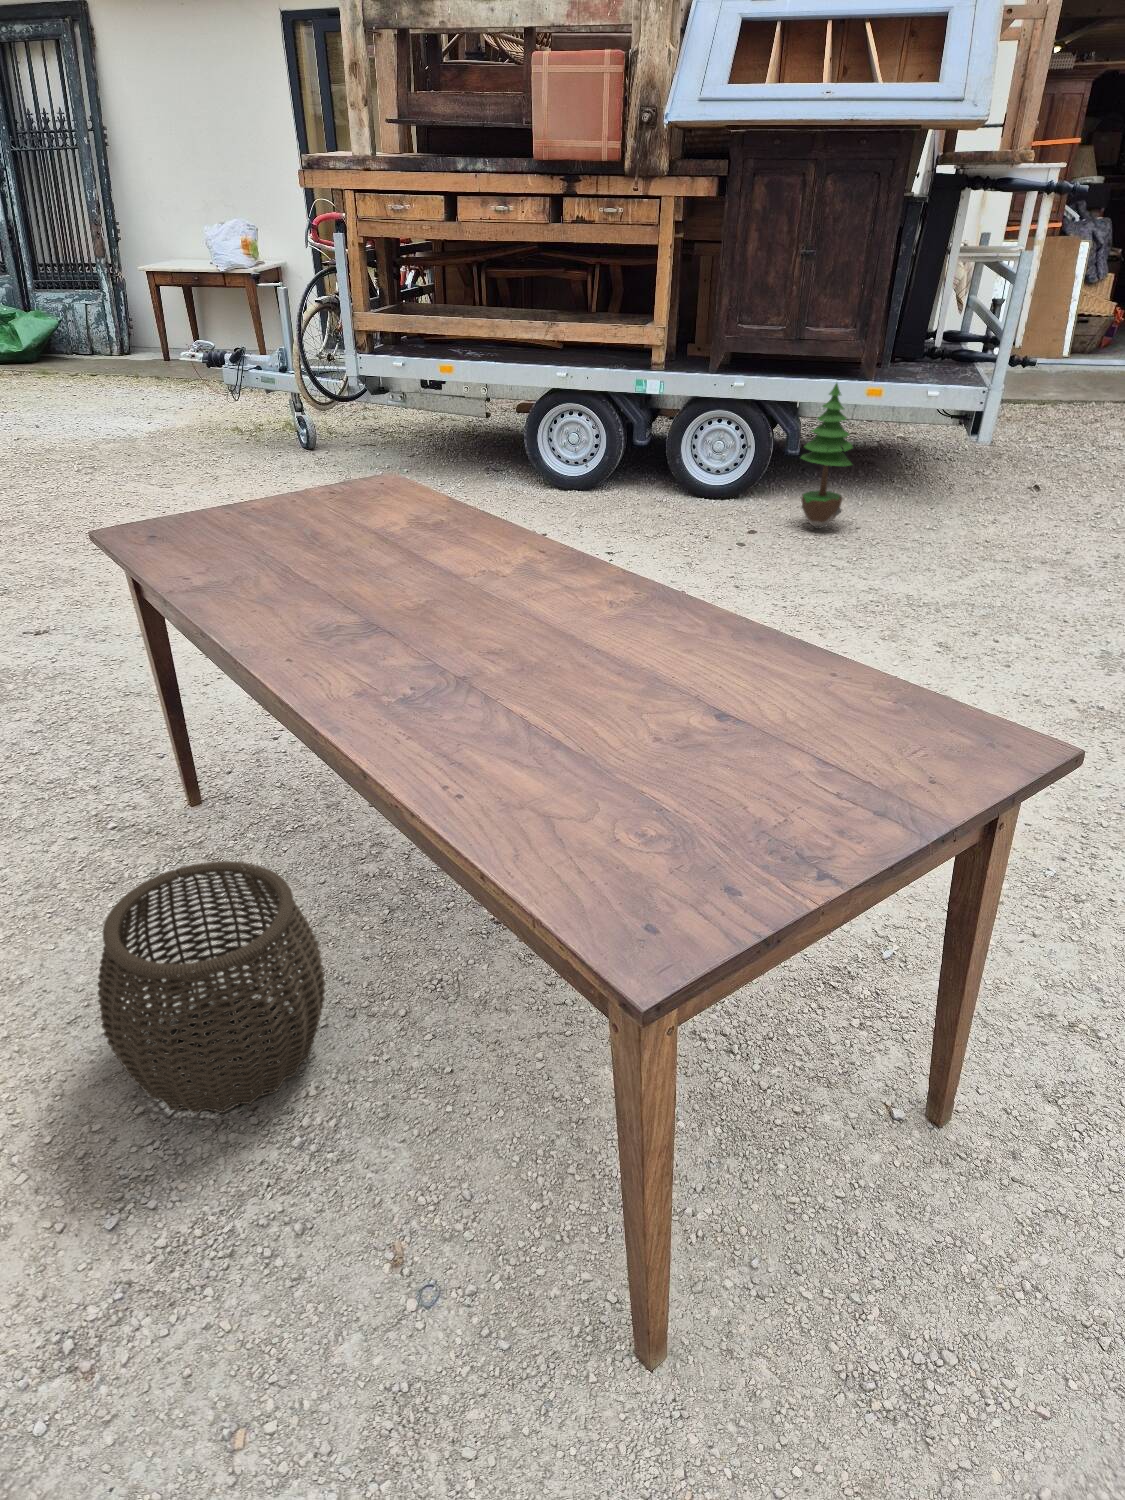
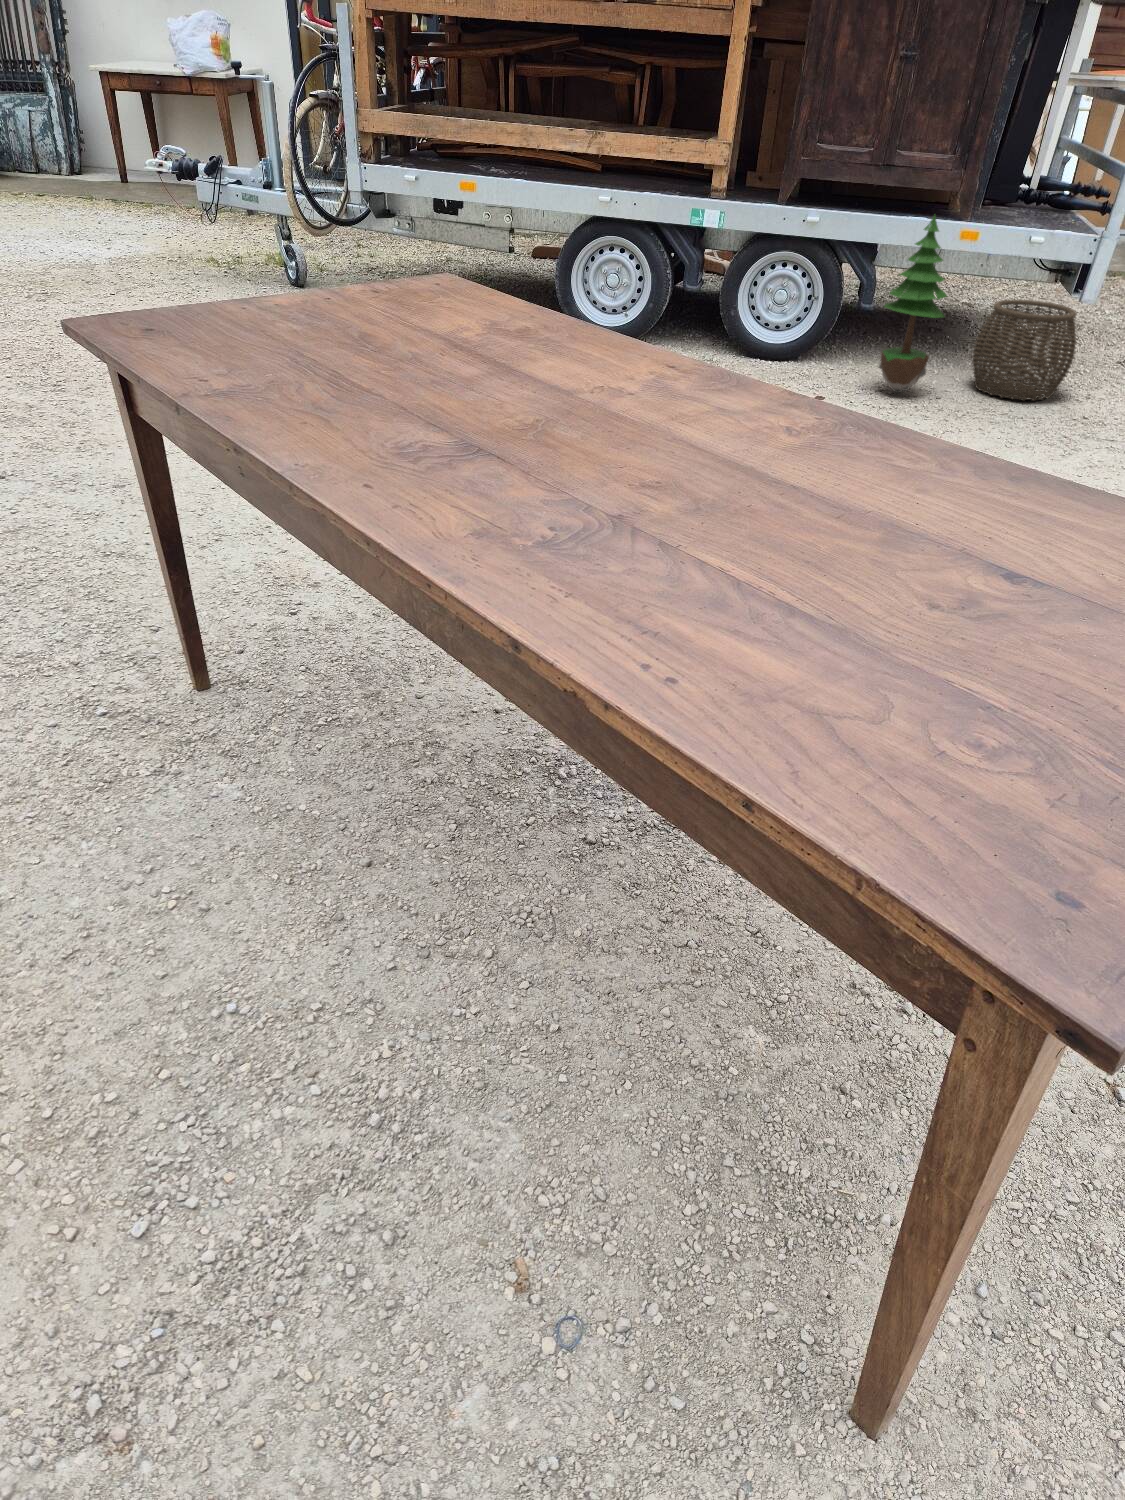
woven basket: present [97,861,326,1113] -> present [972,299,1077,401]

